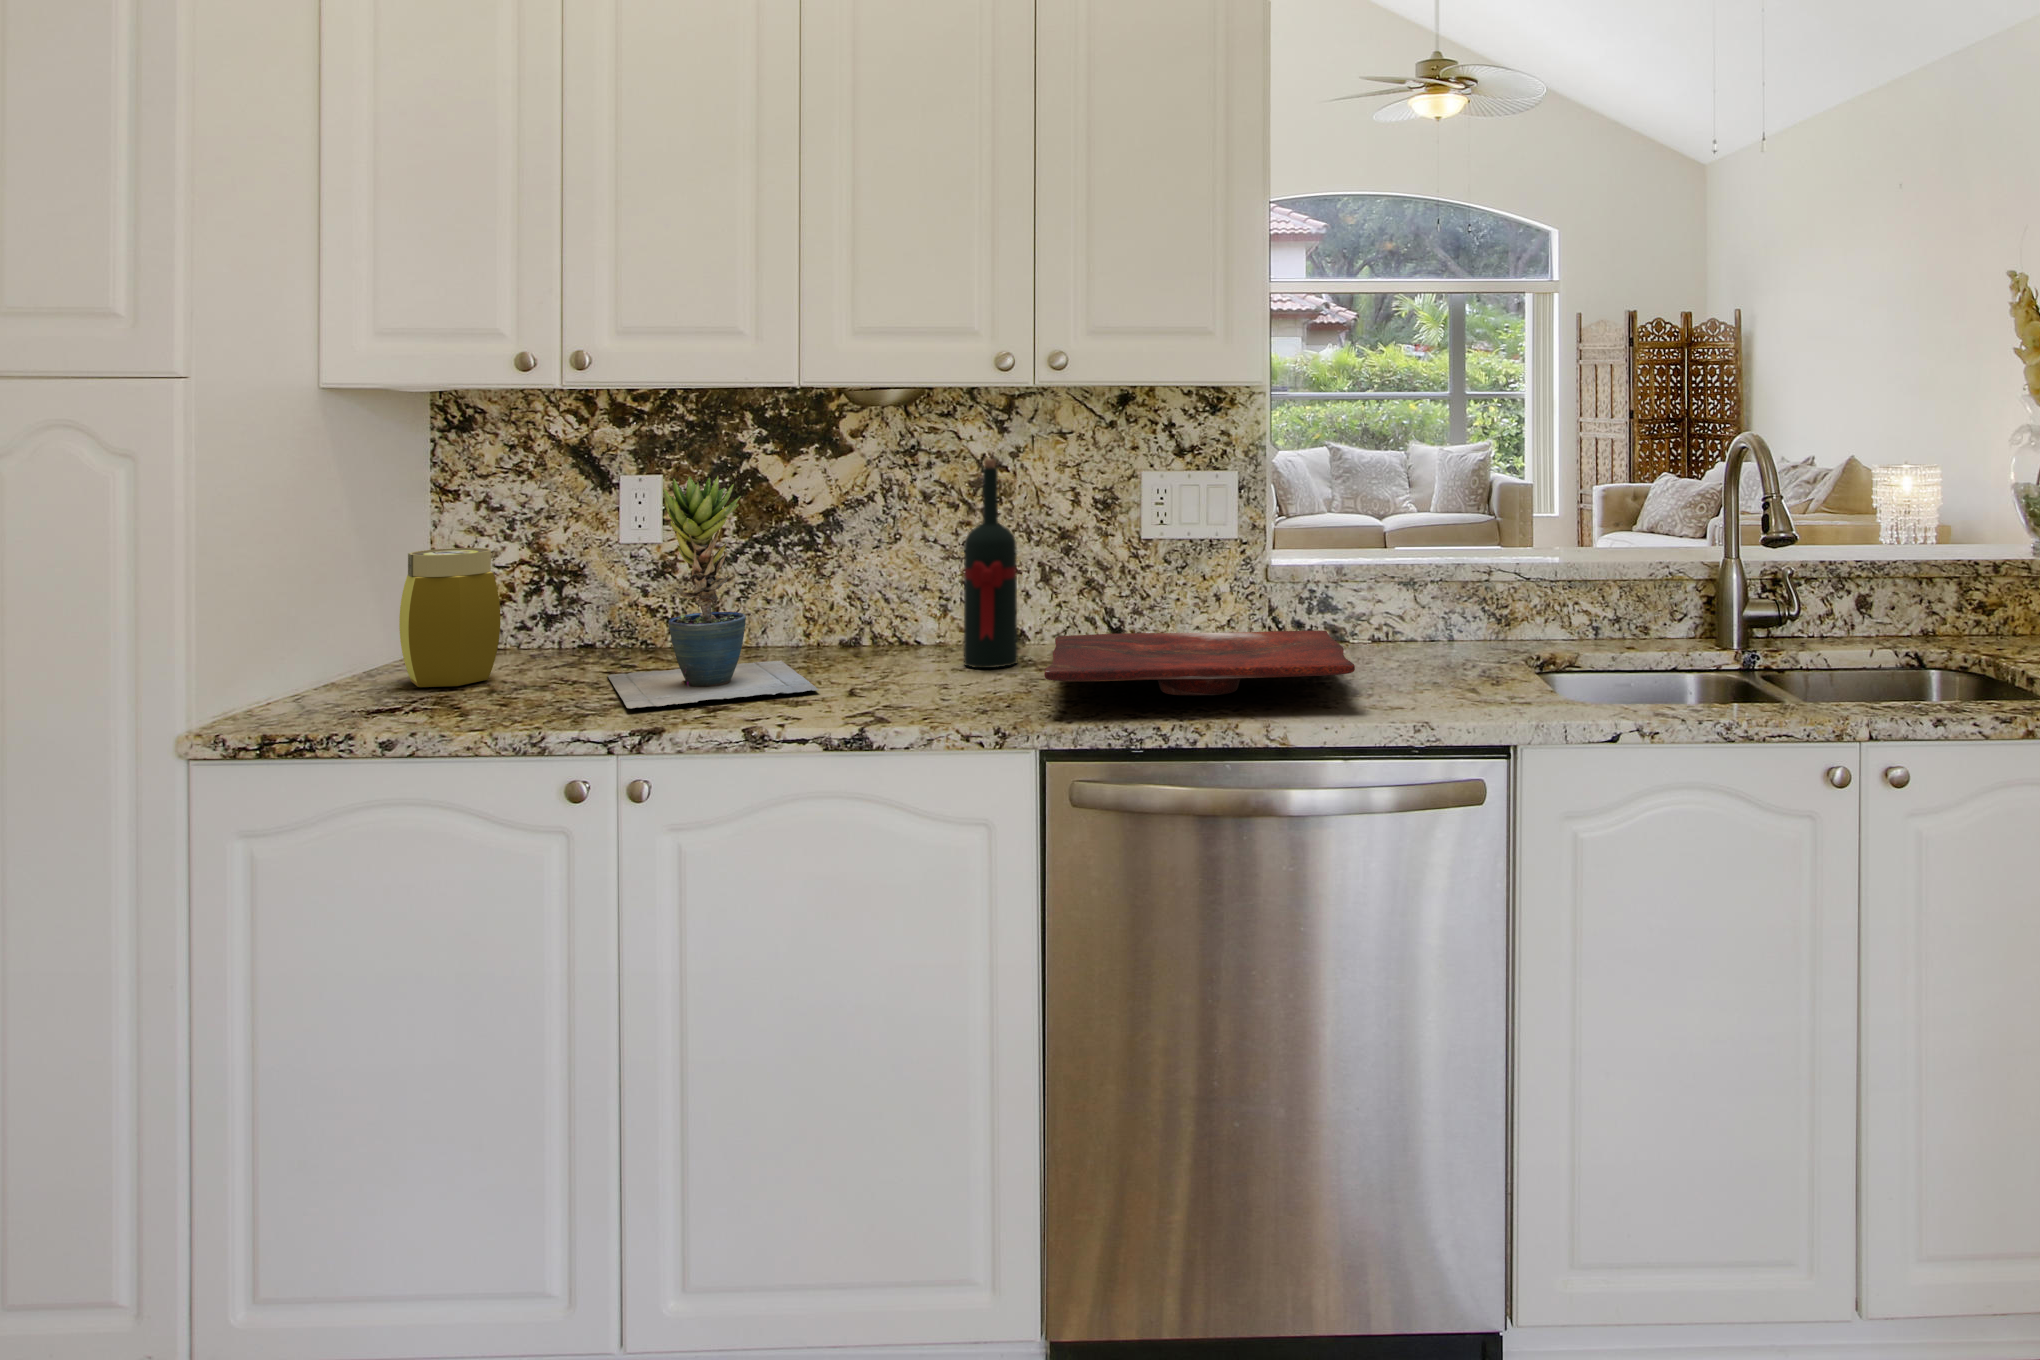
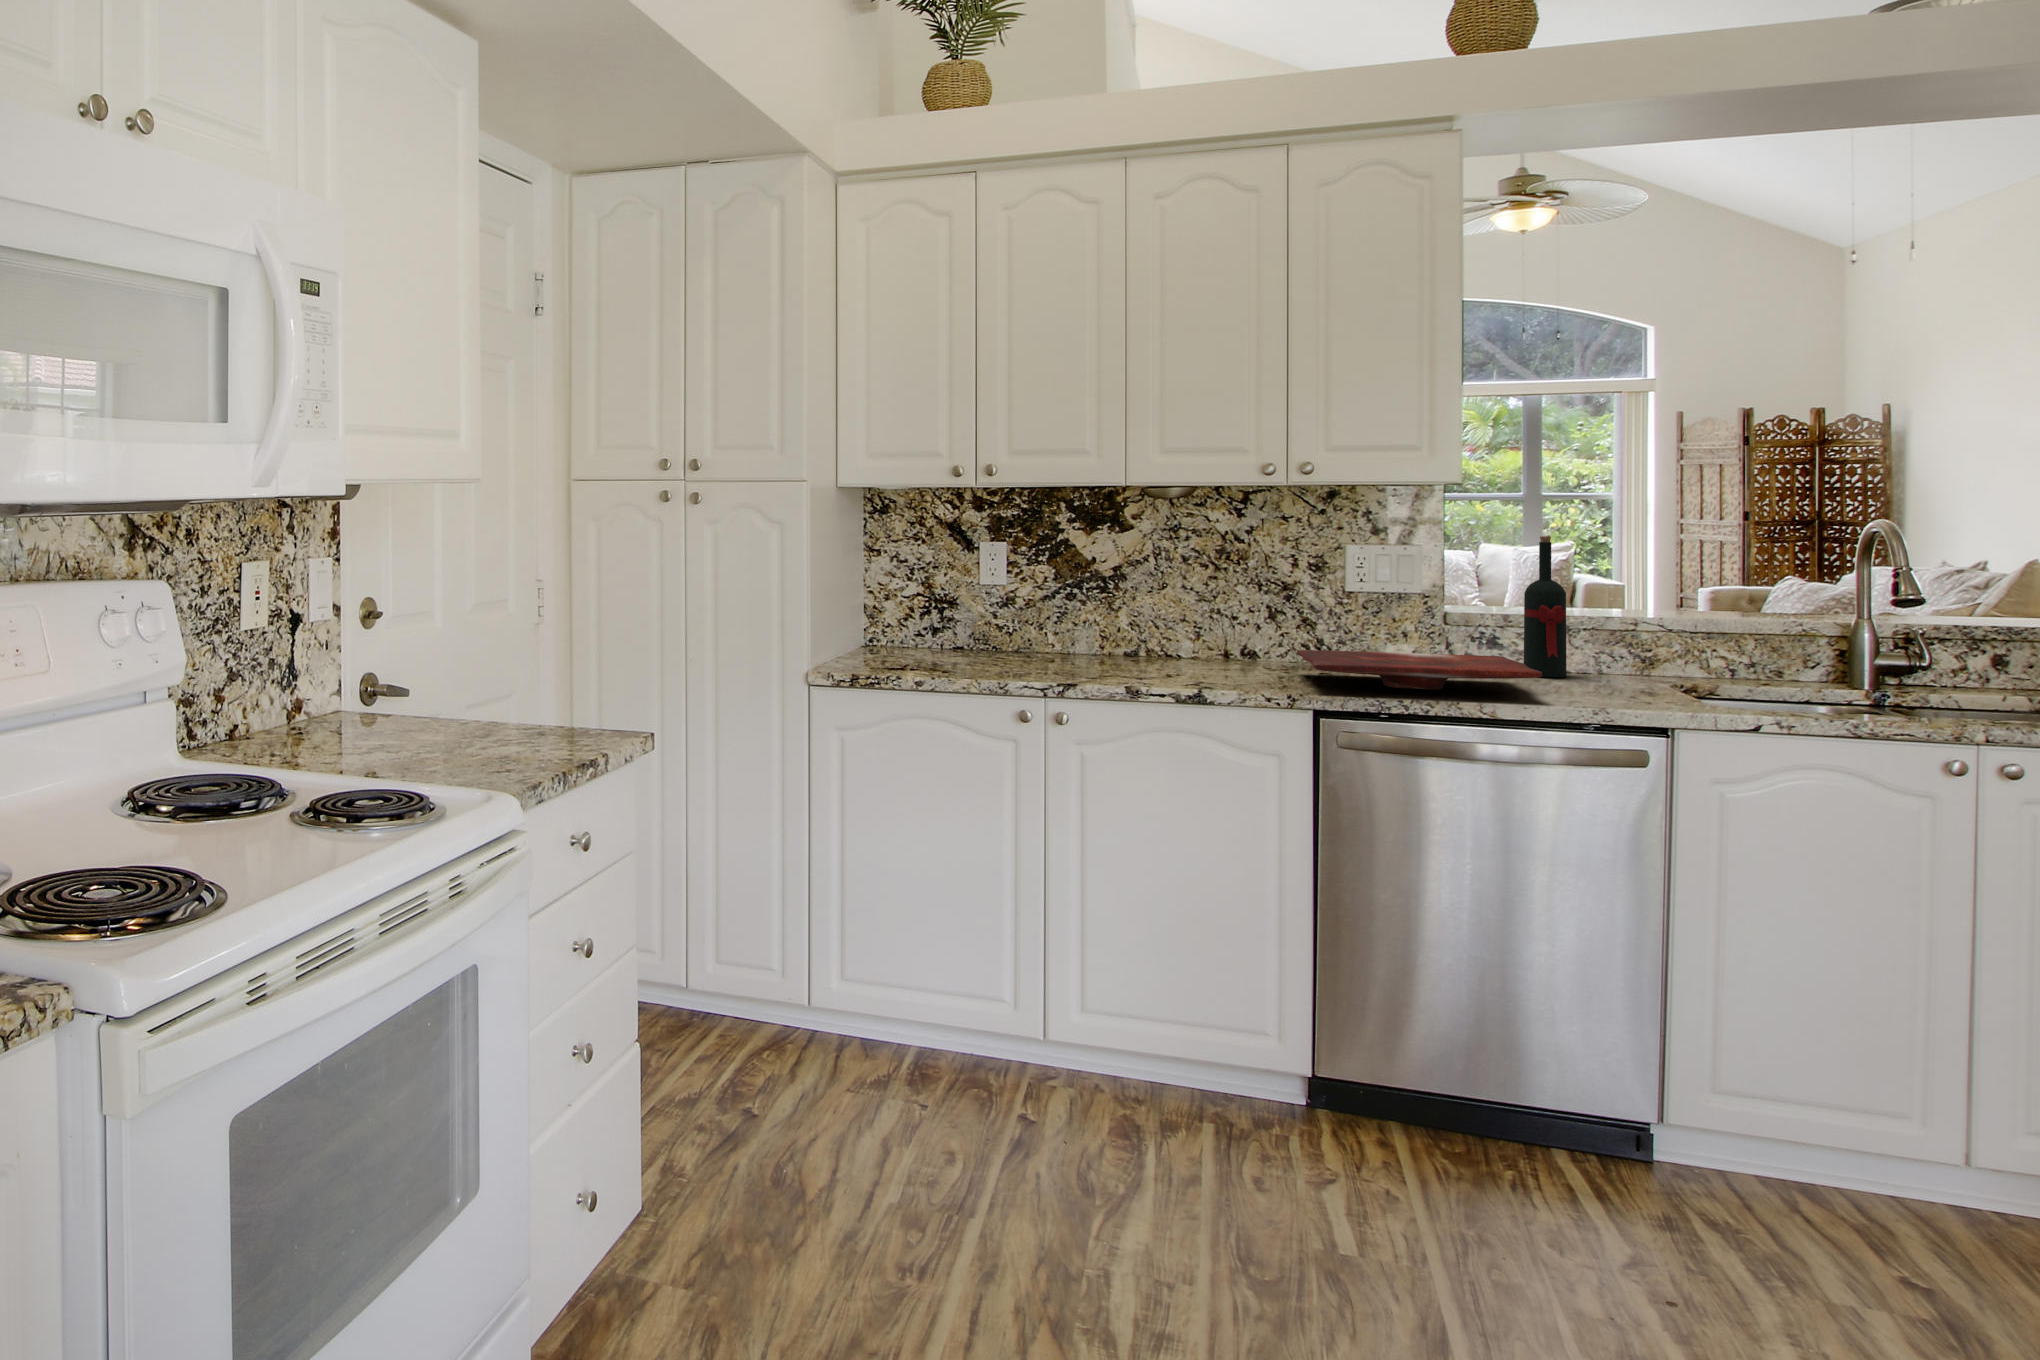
wine bottle: present [964,459,1018,668] -> present [1524,536,1567,677]
potted plant: present [608,476,819,709] -> none [997,541,1146,674]
jar: present [399,548,501,687] -> none [880,582,936,659]

